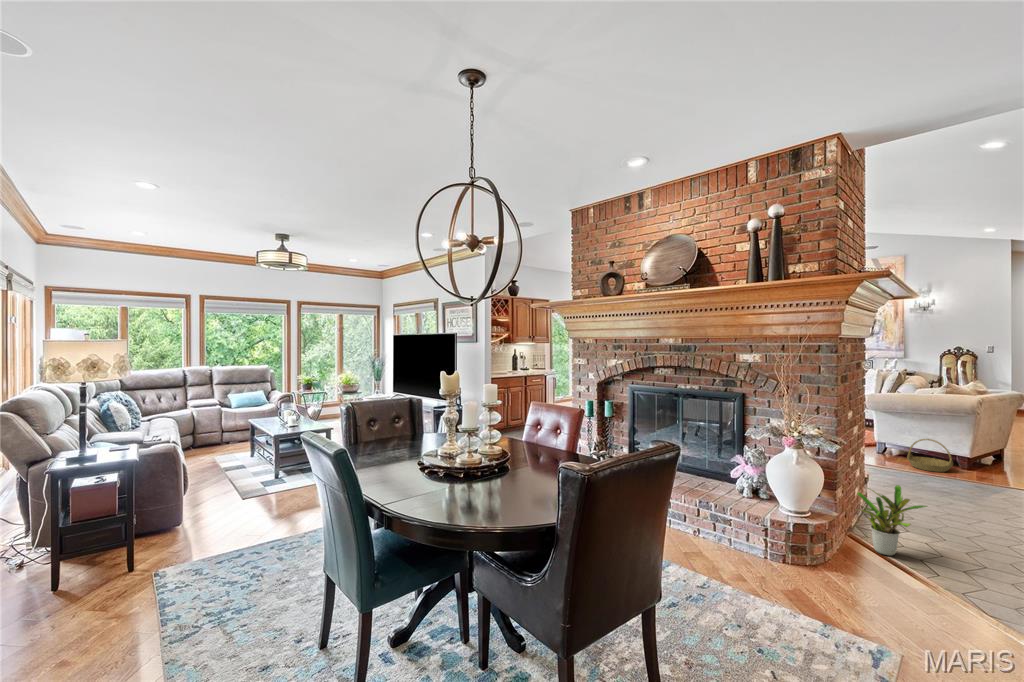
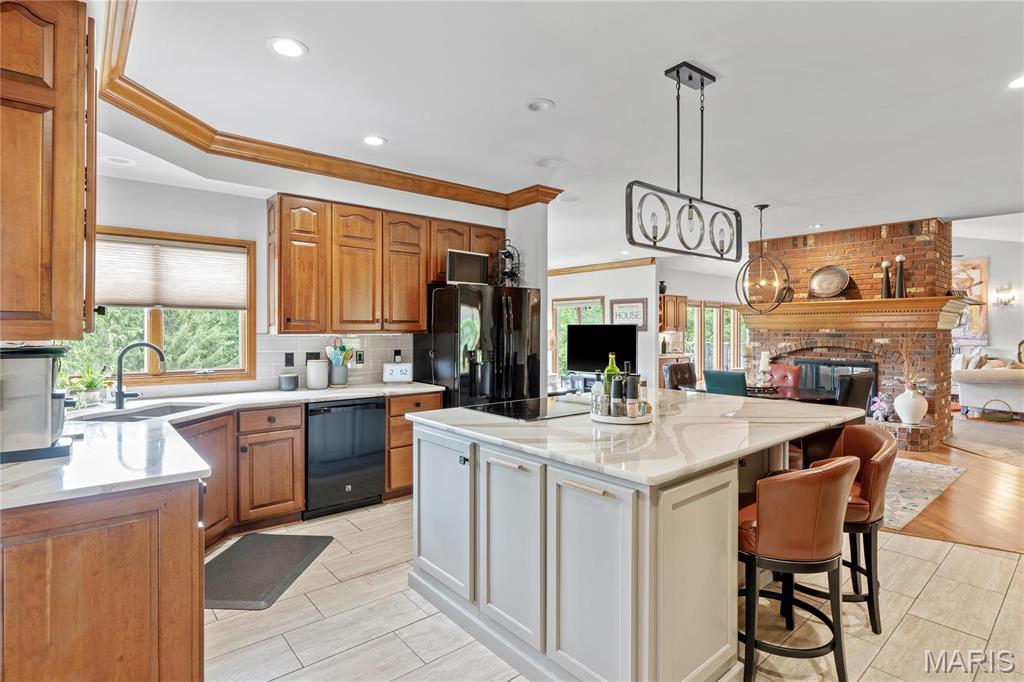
potted plant: present [857,485,927,556] -> none [944,412,985,449]

